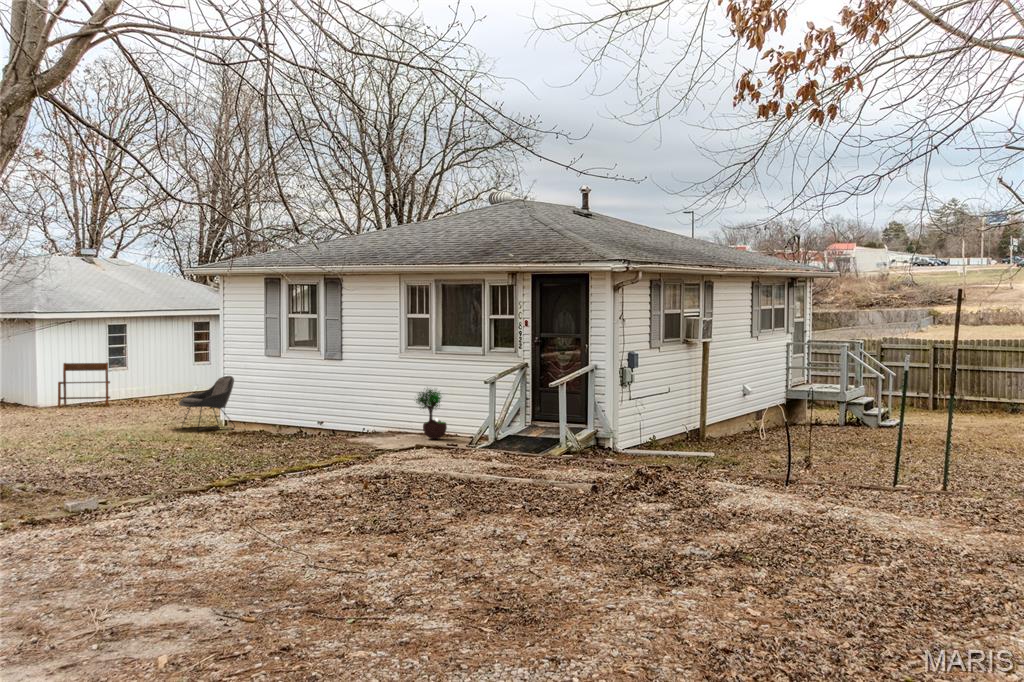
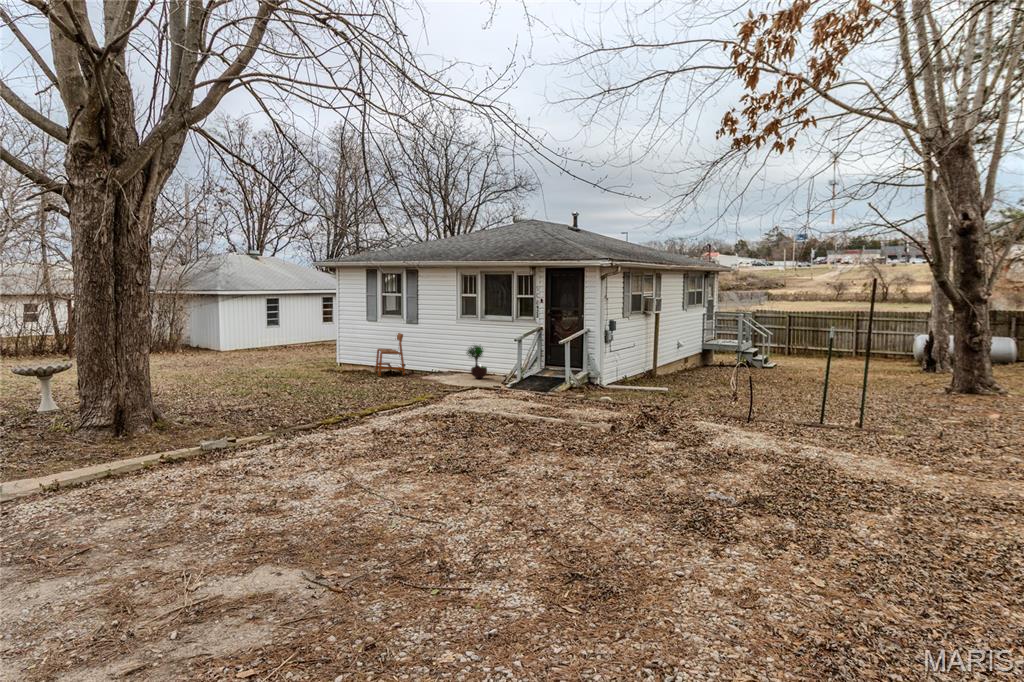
bench: present [58,363,110,407] -> present [376,333,405,376]
lounge chair: present [179,376,235,432] -> none [309,334,346,371]

